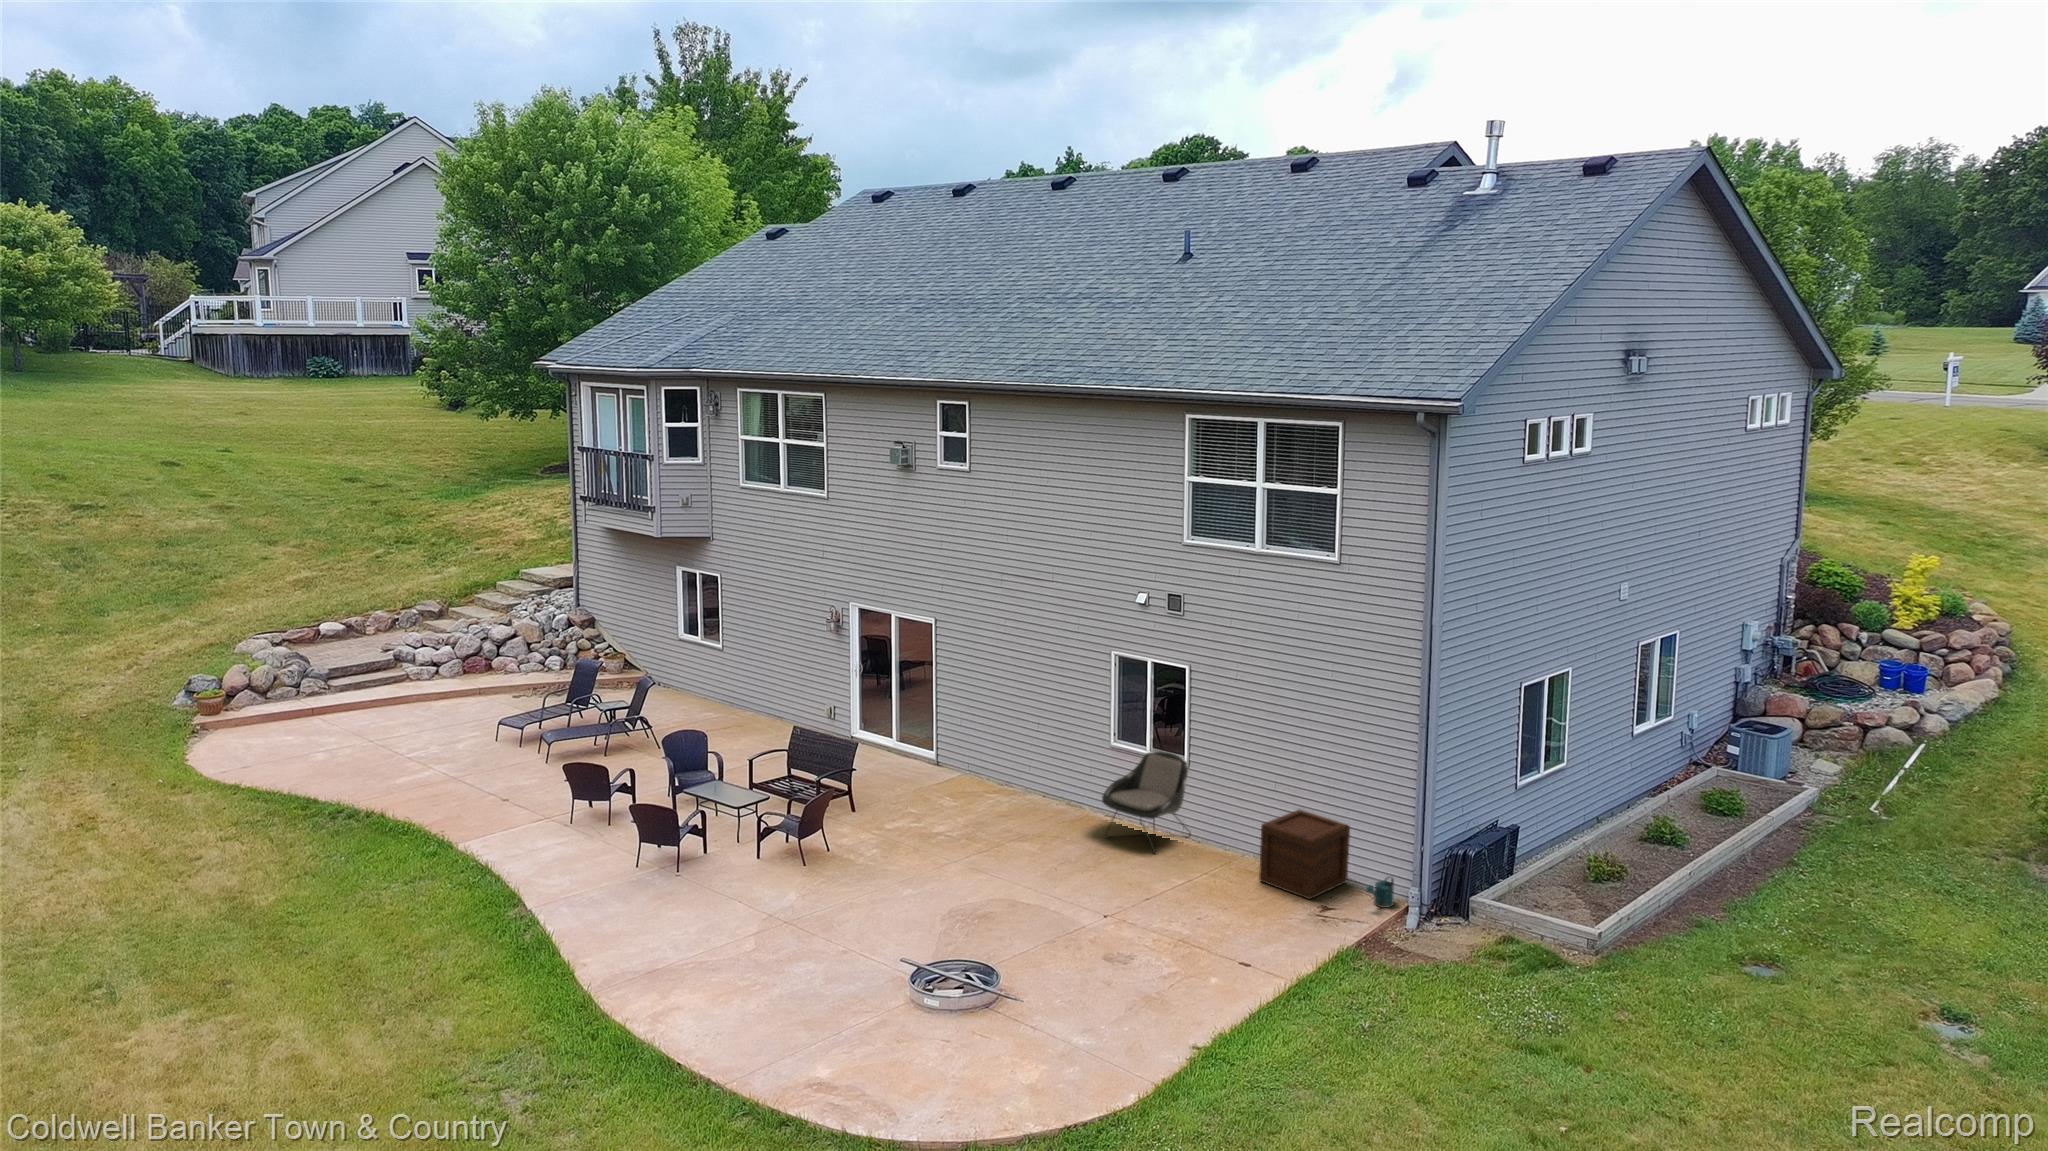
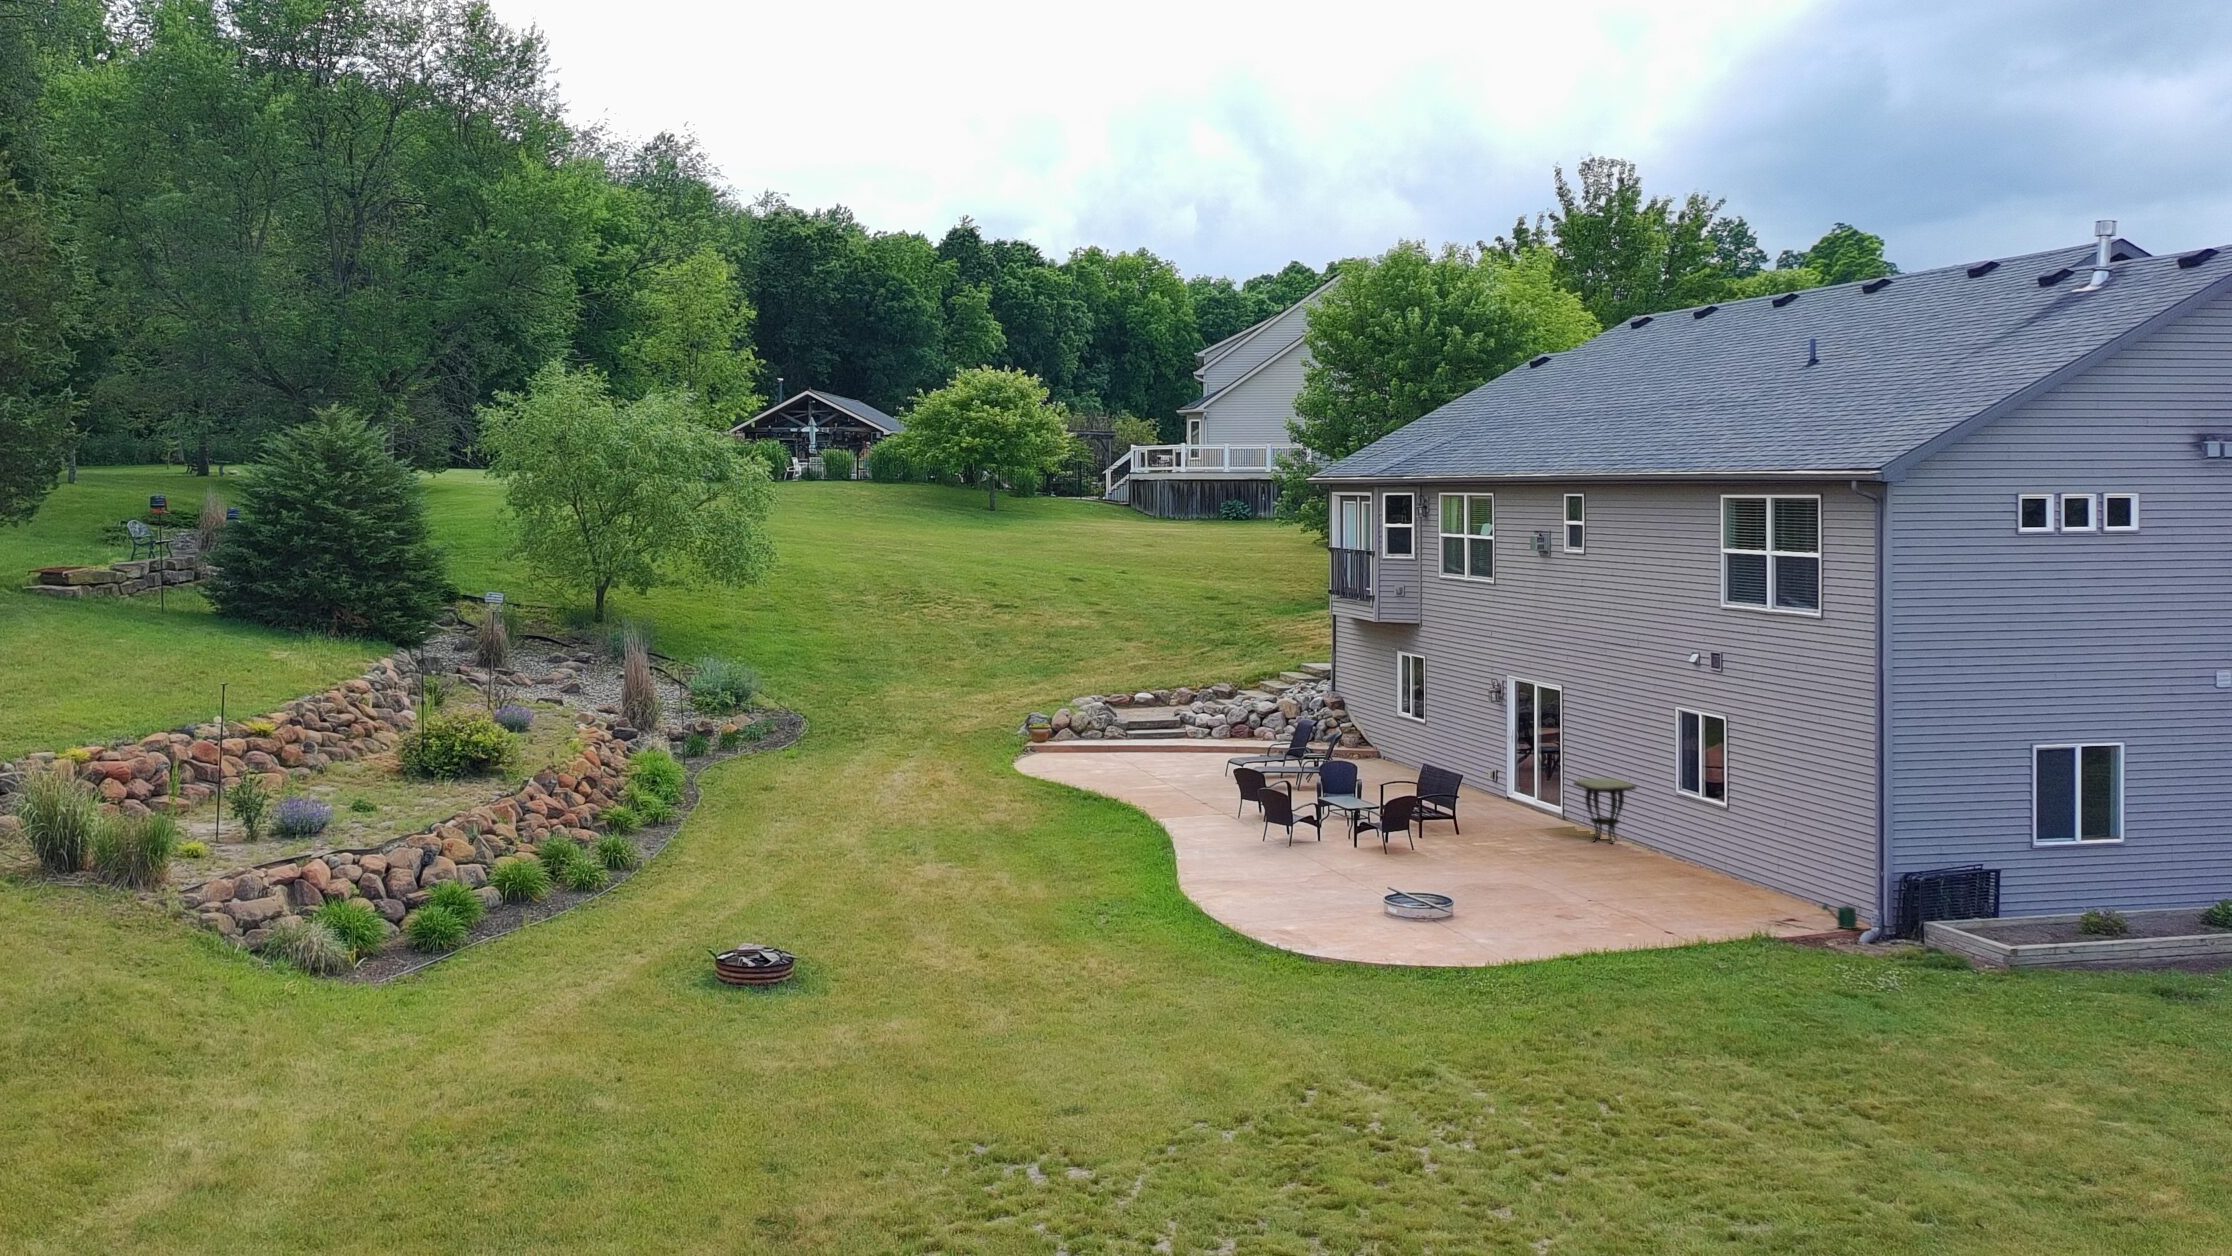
side table: none [989,726,1058,803] -> present [1574,778,1636,844]
lounge chair: present [1102,751,1190,853] -> none [1640,797,1725,879]
wooden crate: present [1259,810,1350,899] -> none [1748,846,1833,916]

